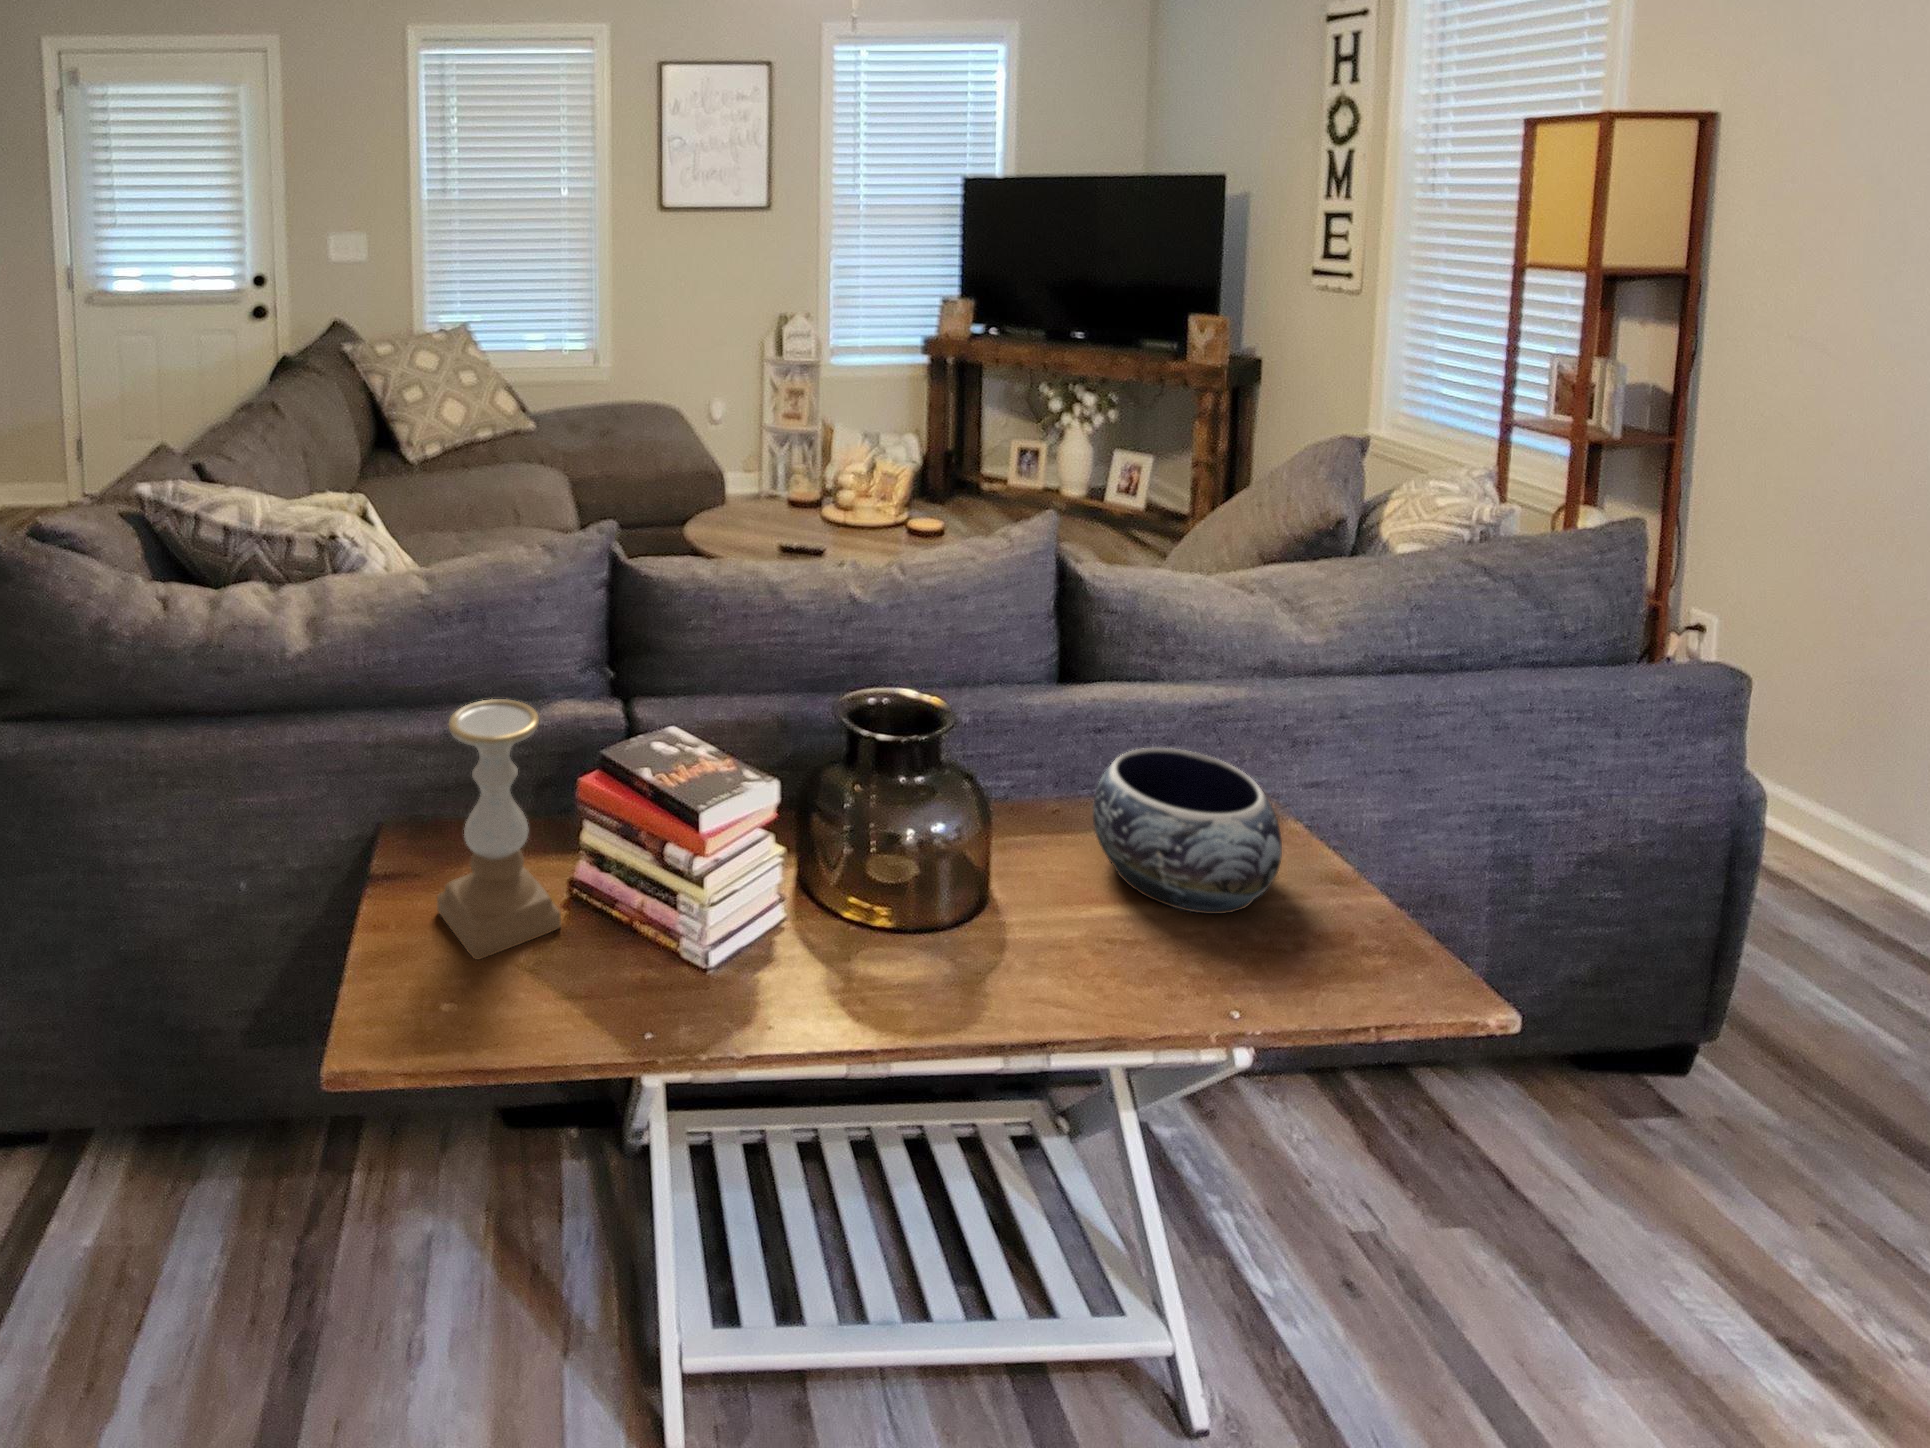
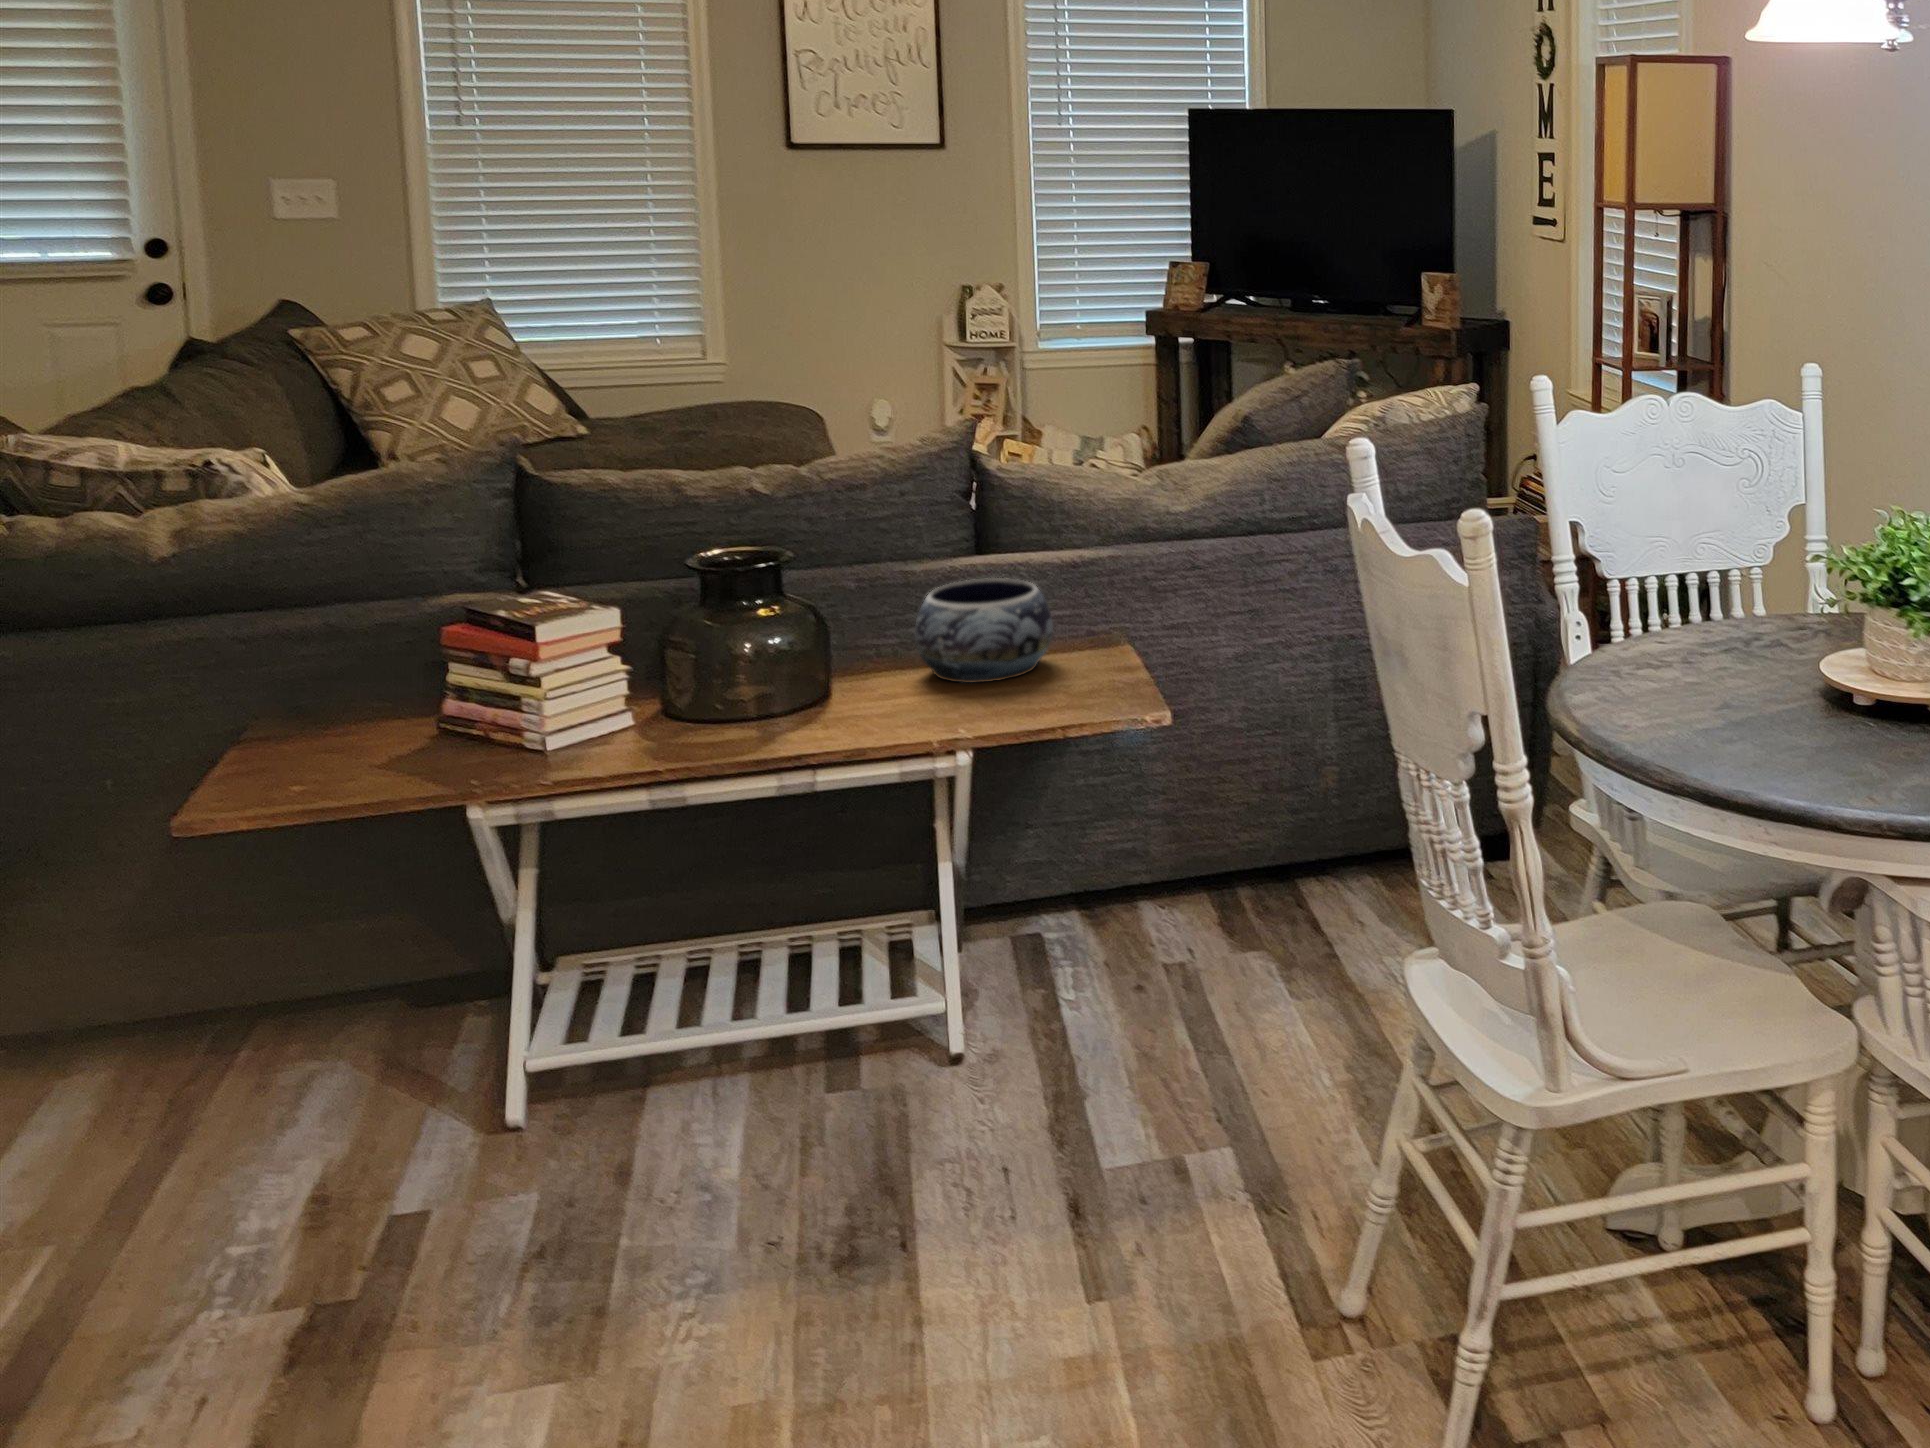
candle holder: present [437,699,561,960] -> none [302,562,421,763]

